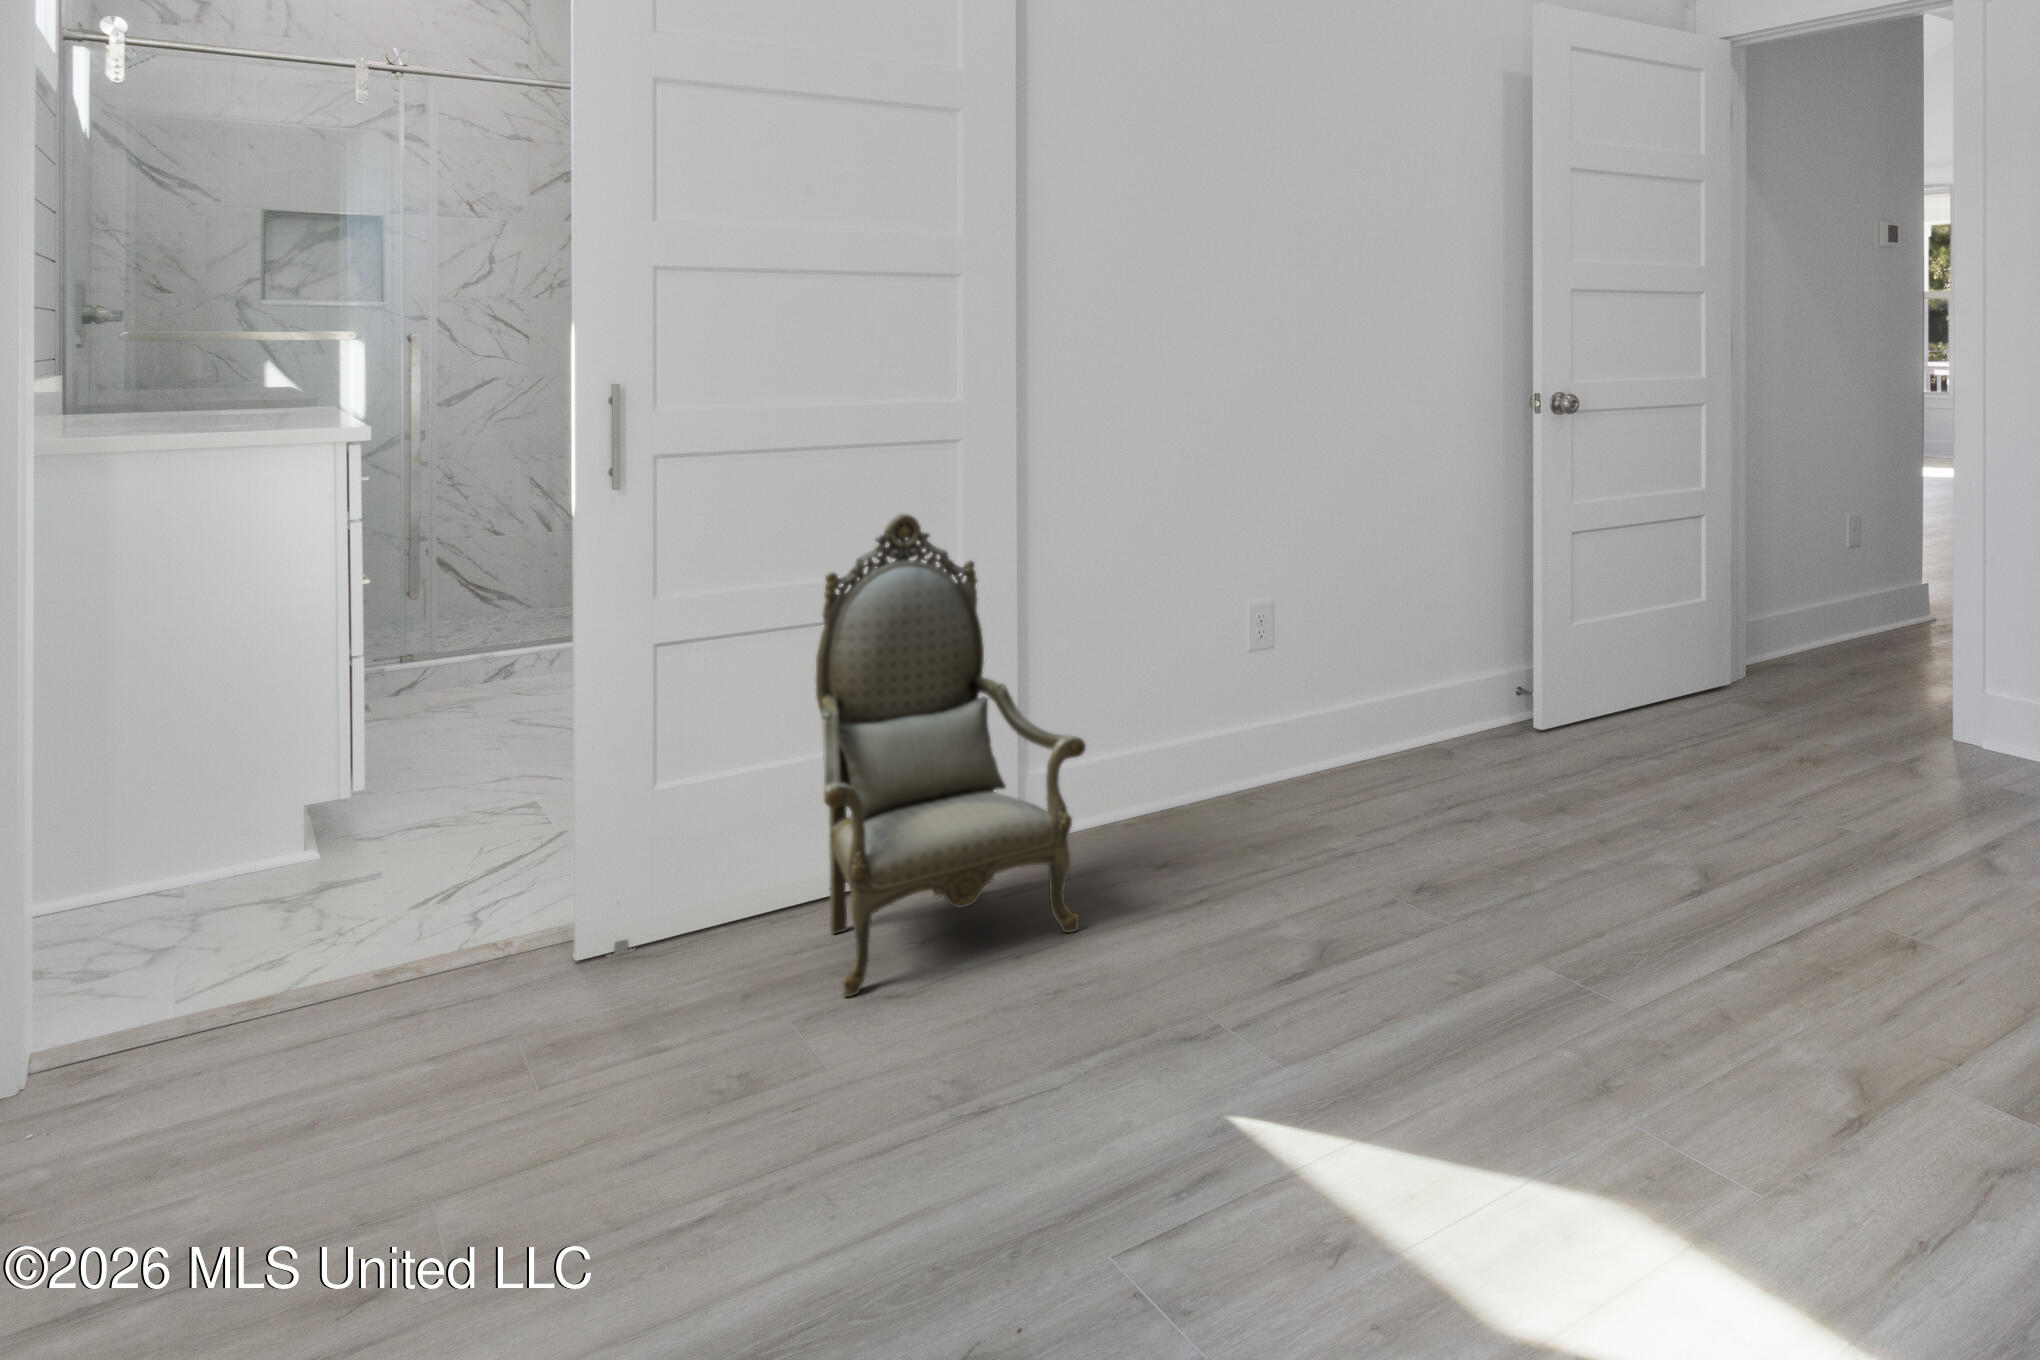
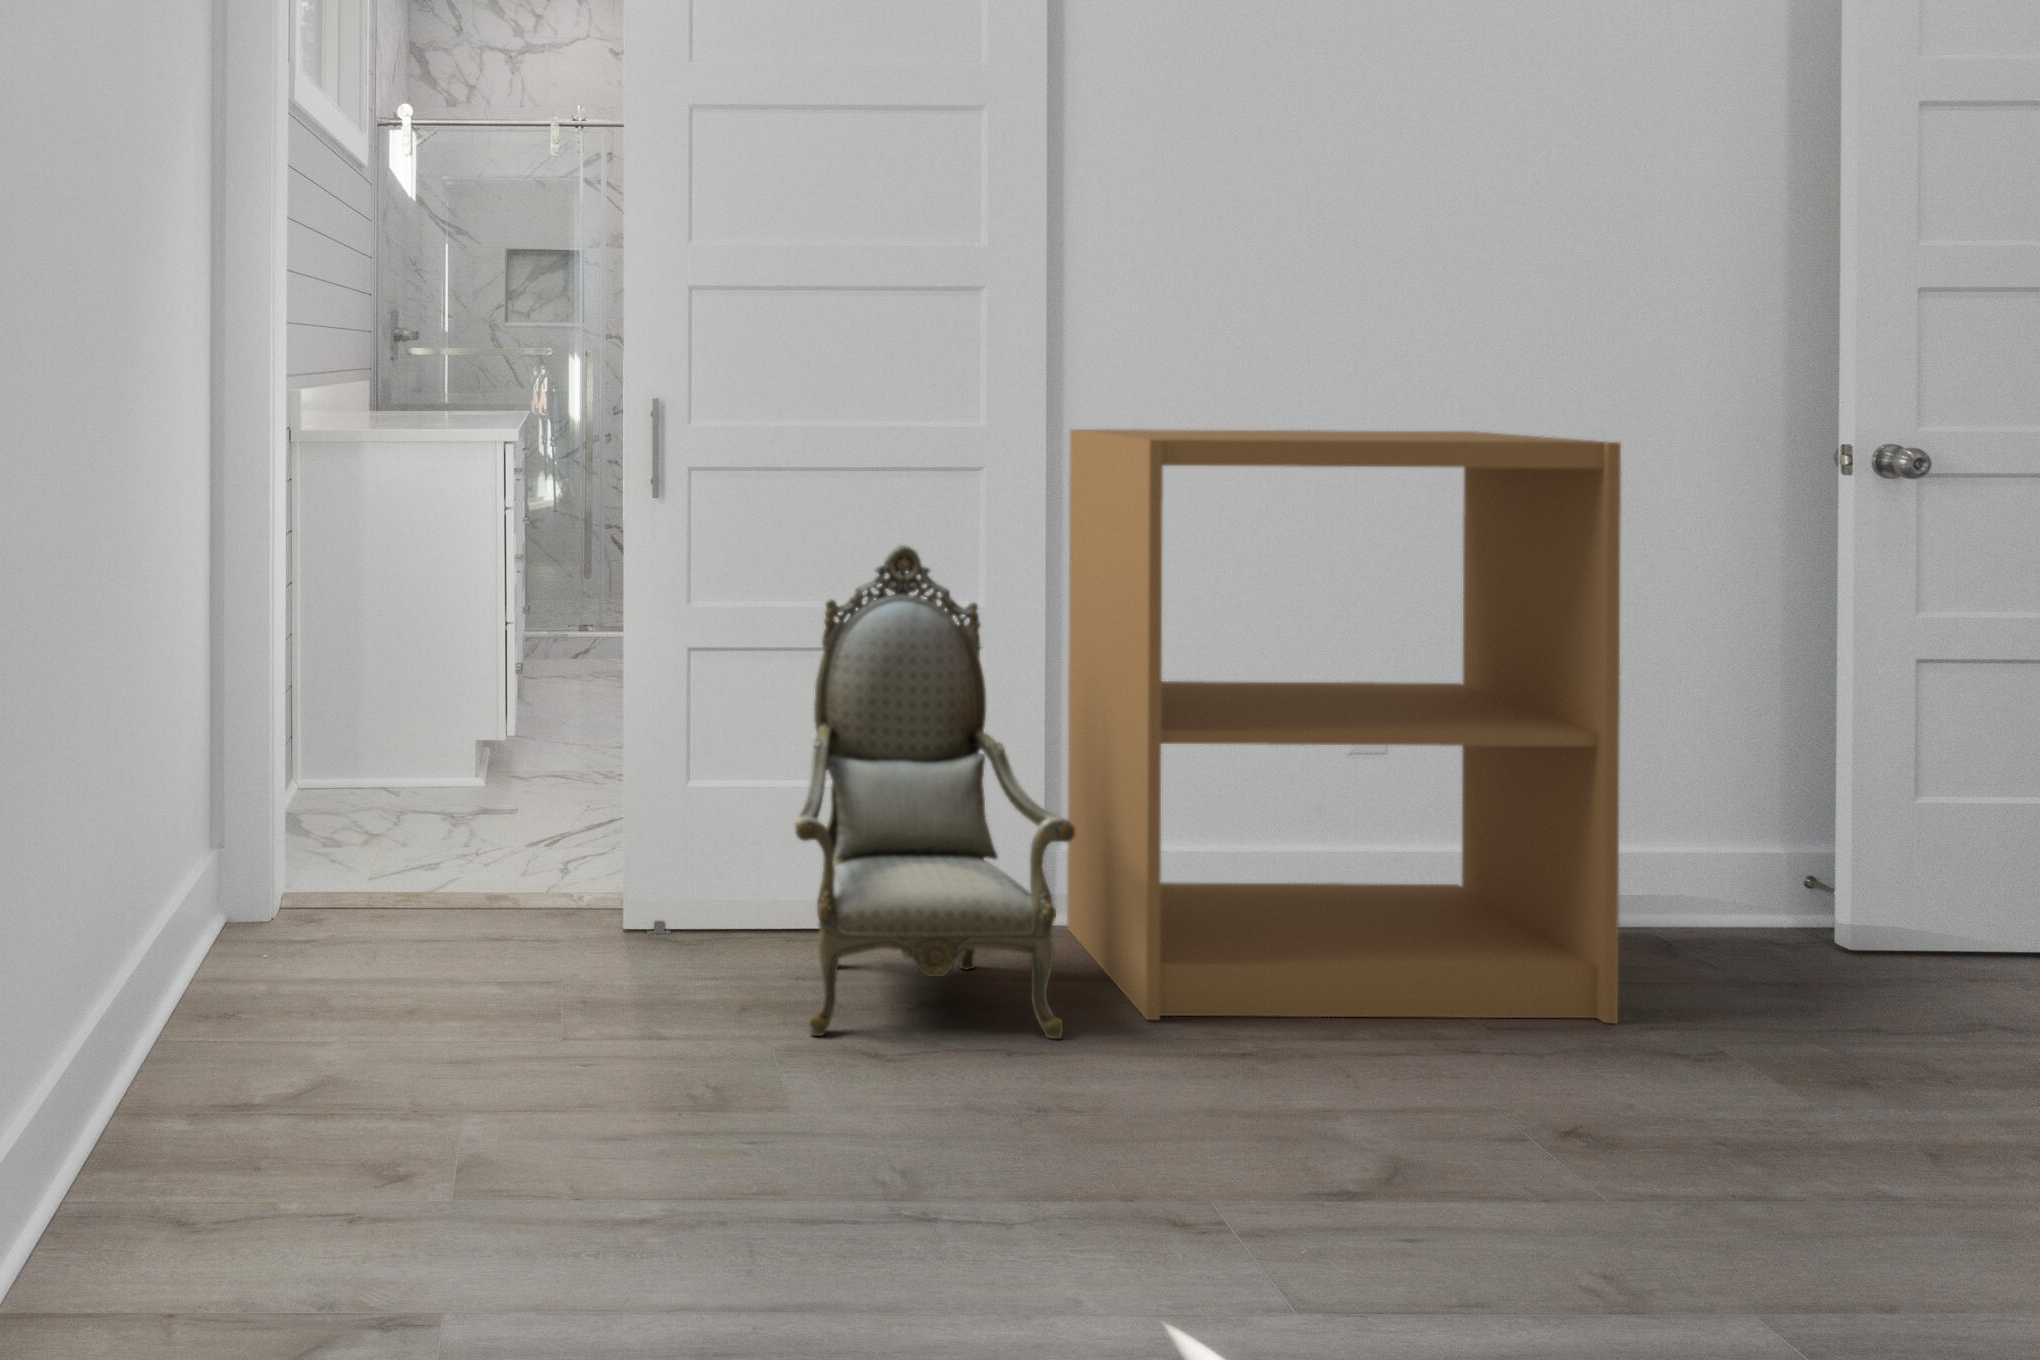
bookshelf: none [1041,395,1446,896] -> present [1067,429,1621,1023]

